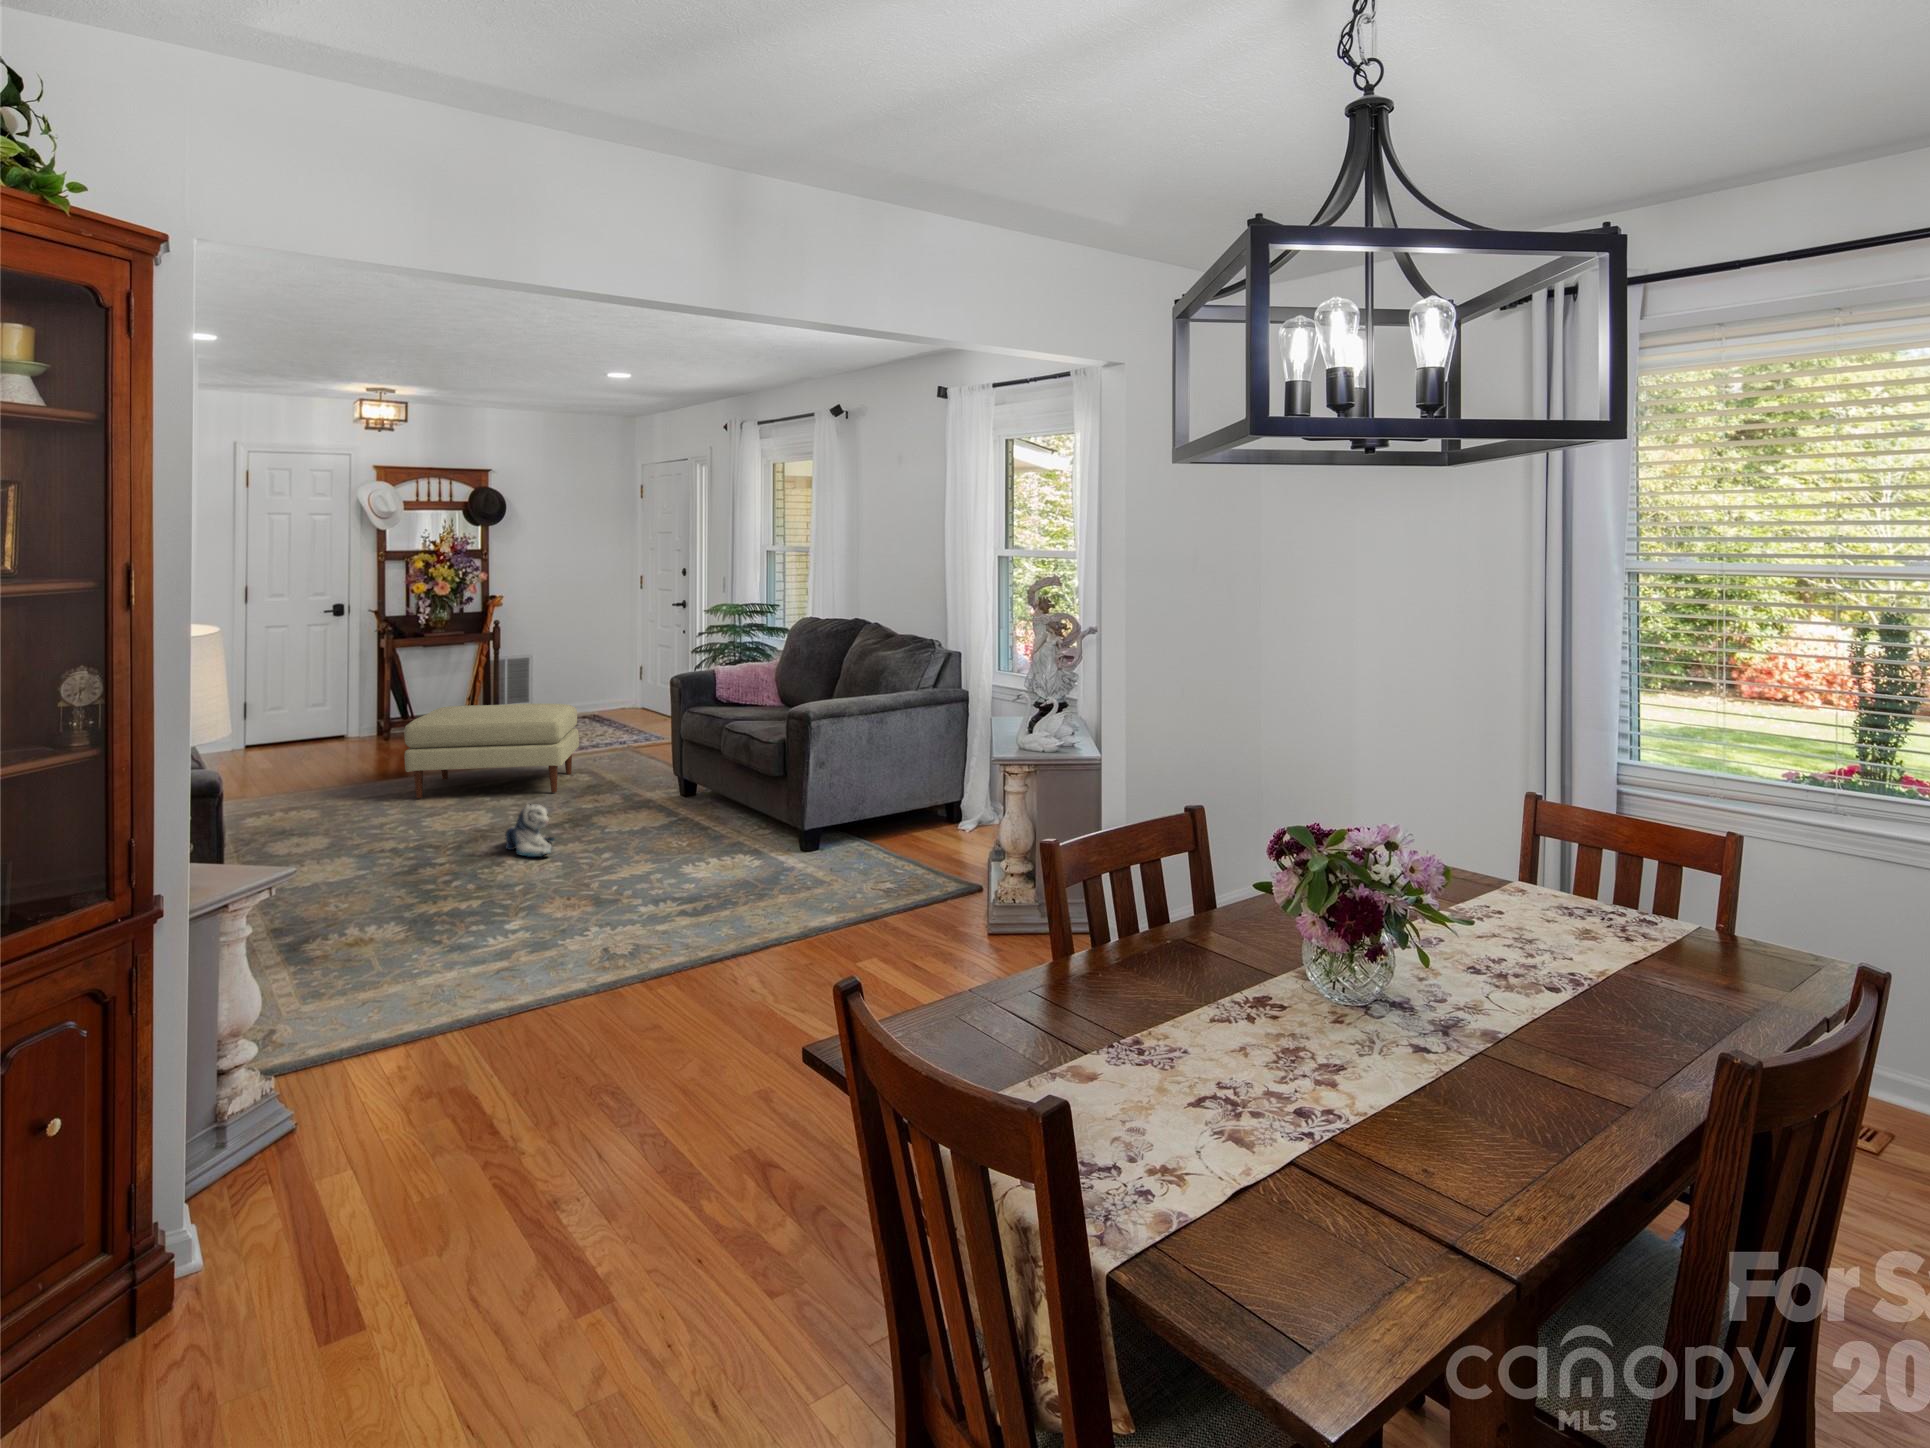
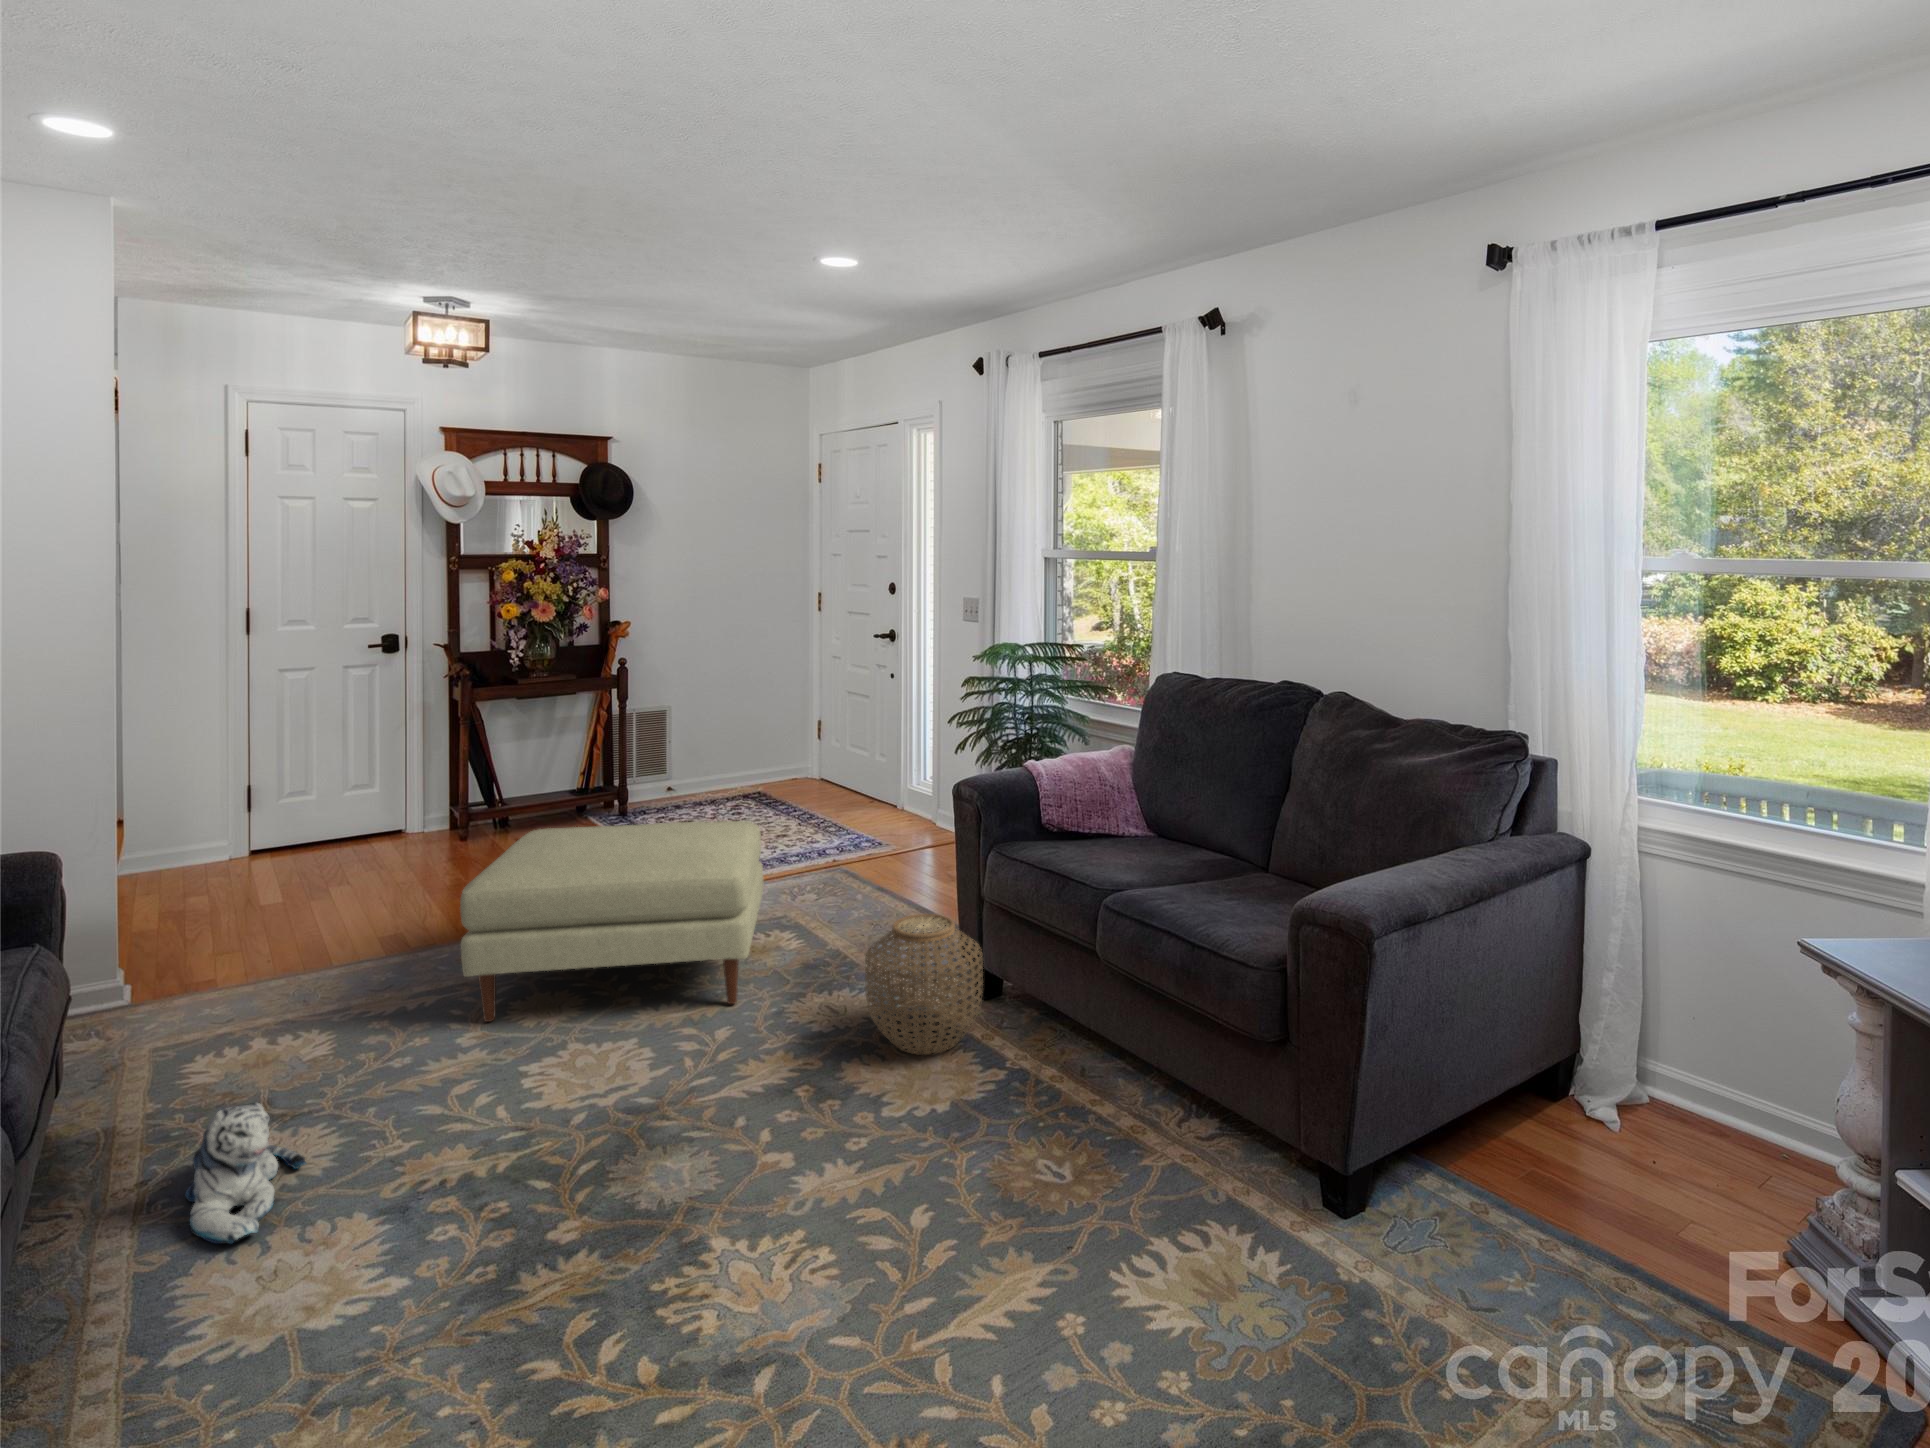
woven basket: none [621,738,684,805] -> present [865,914,983,1054]
plush toy: present [505,804,554,857] -> present [184,1103,305,1244]

